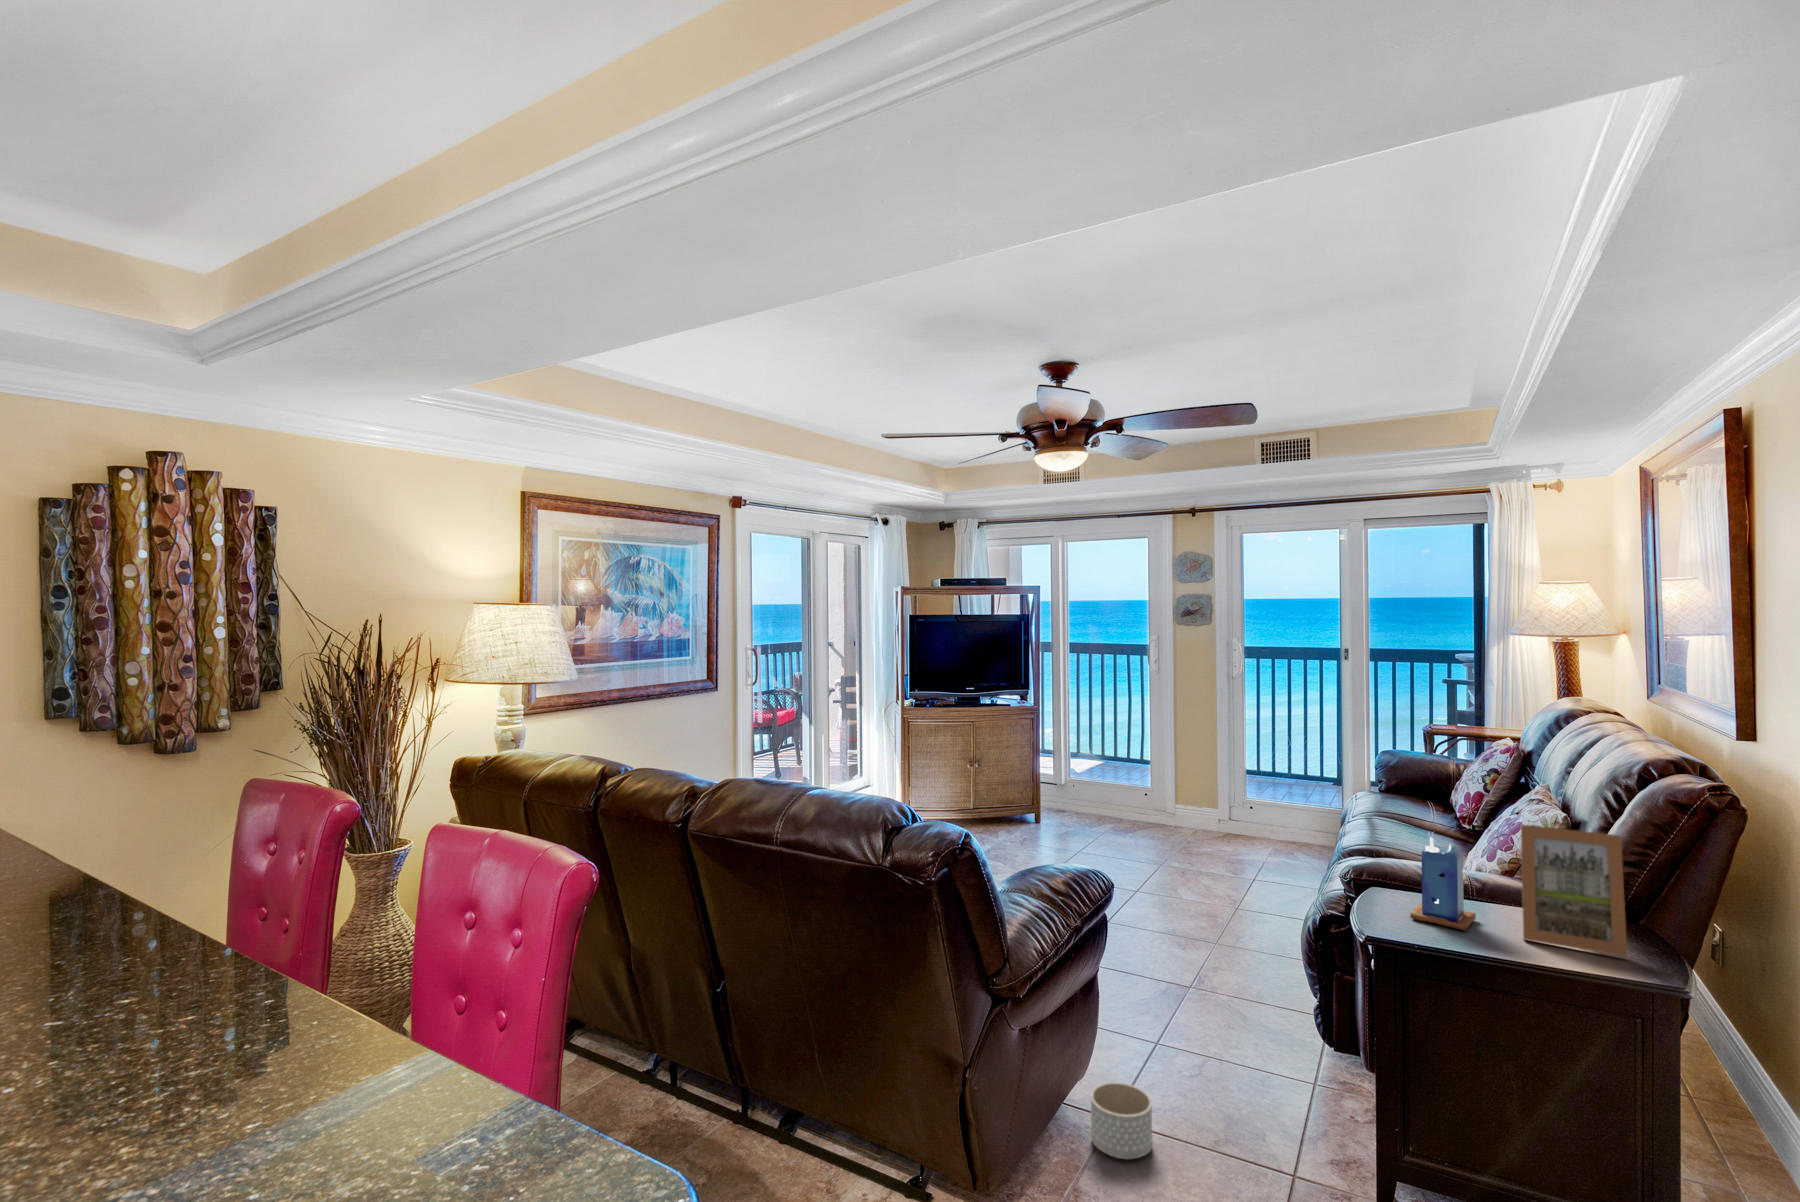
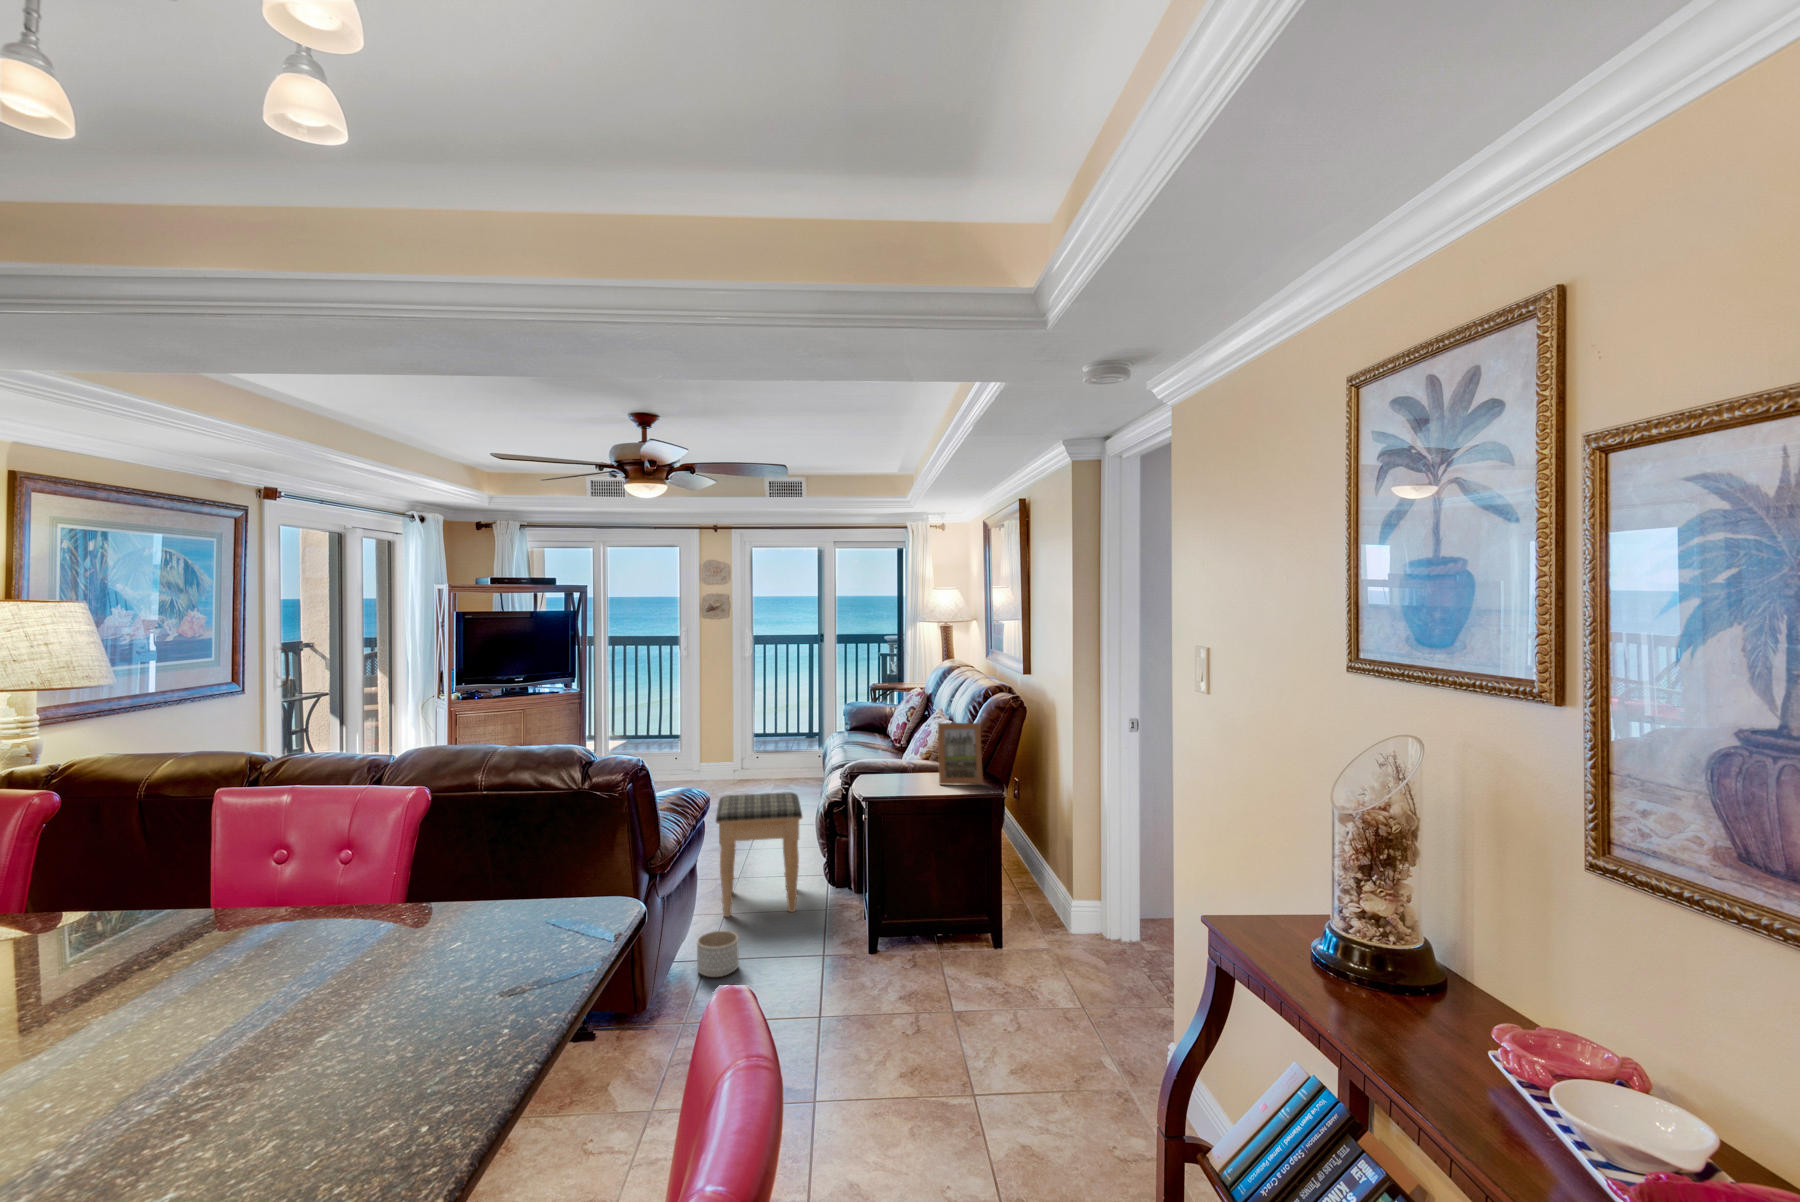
candle: present [1410,837,1476,931] -> none [887,736,917,785]
footstool: none [1141,874,1277,1073] -> present [716,792,802,917]

